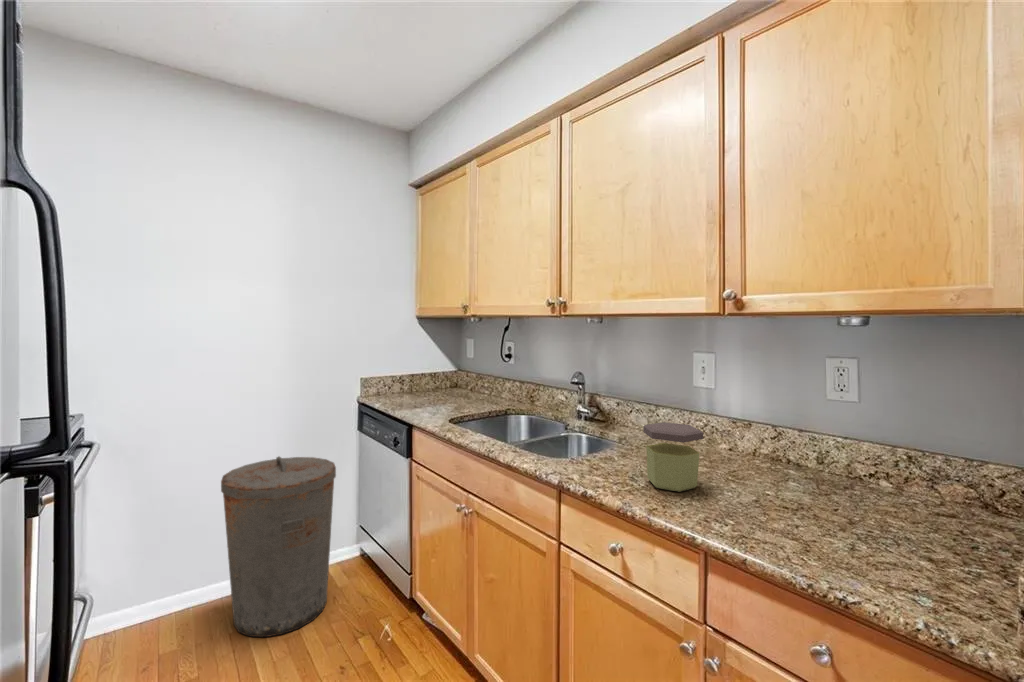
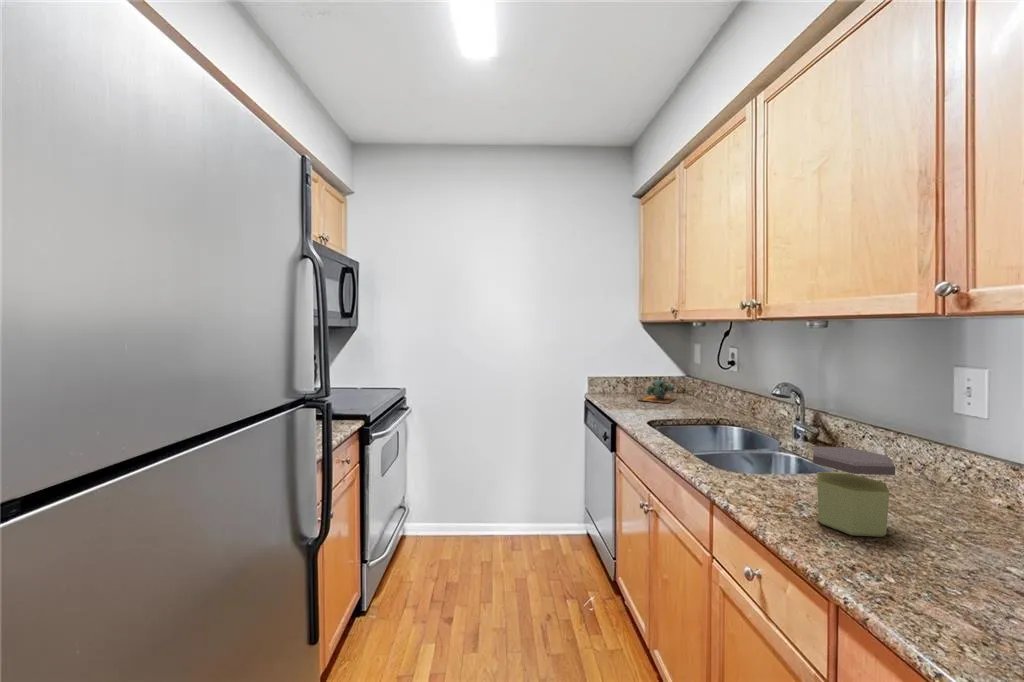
succulent plant: none [419,375,456,399] -> present [638,380,677,403]
trash can: present [221,457,336,637] -> none [480,435,560,574]

